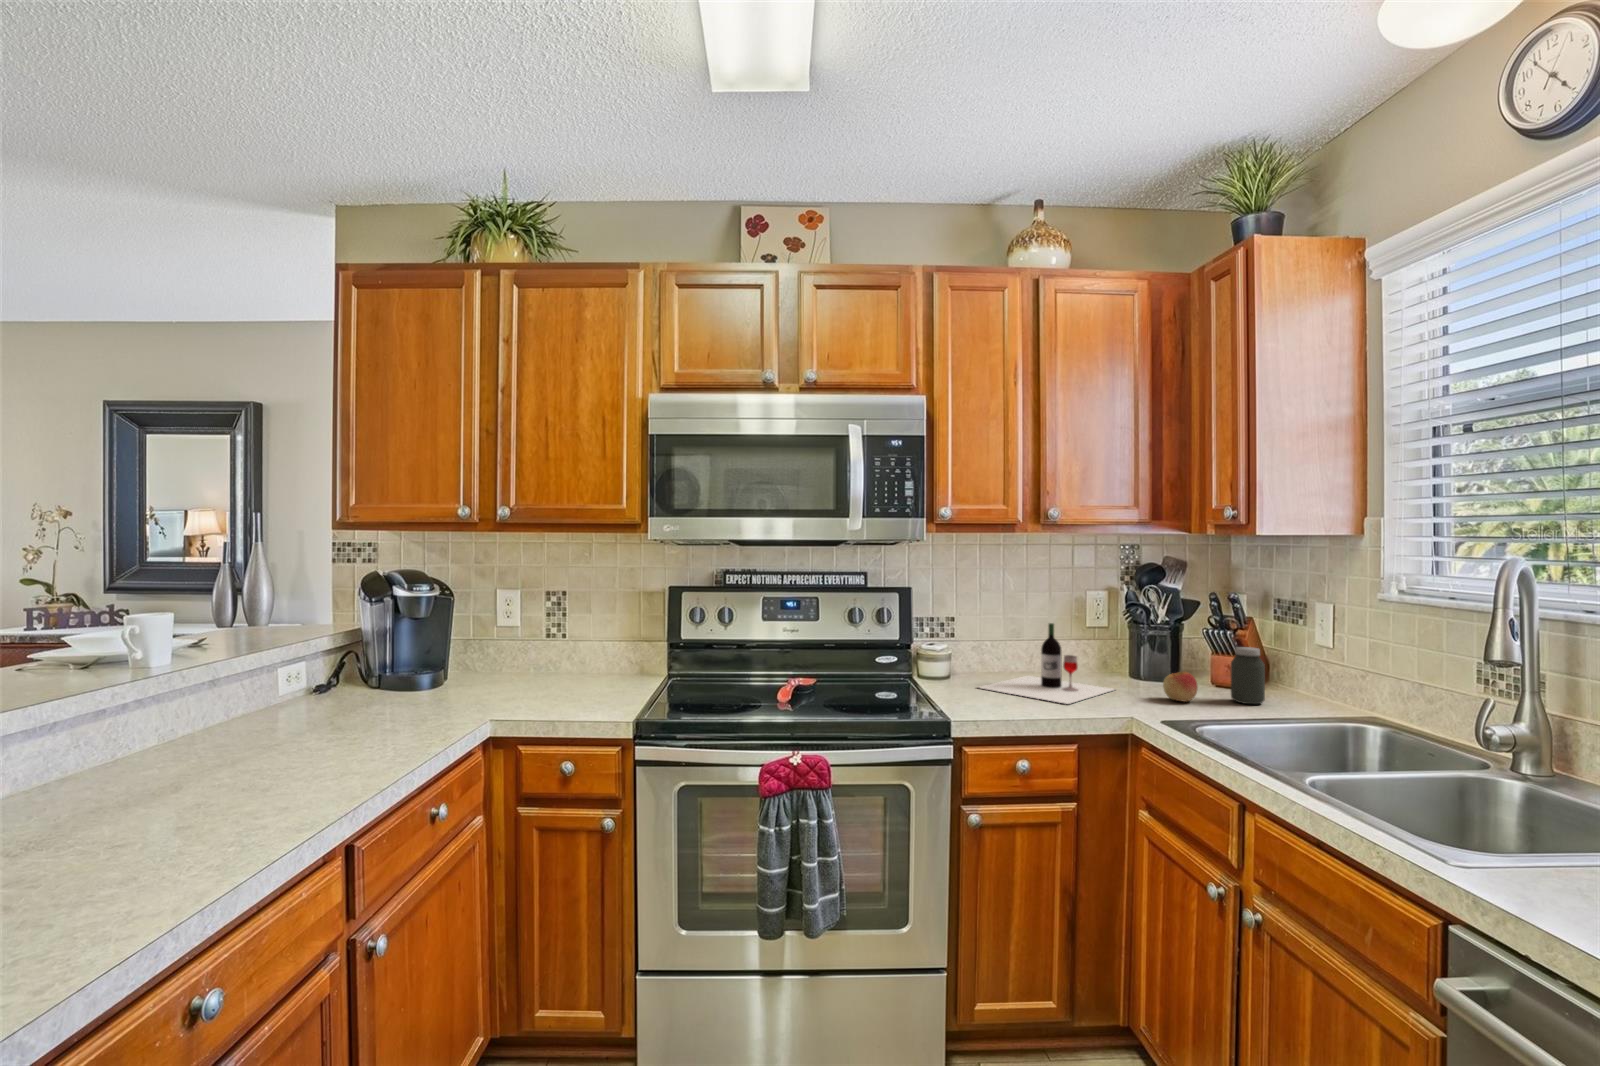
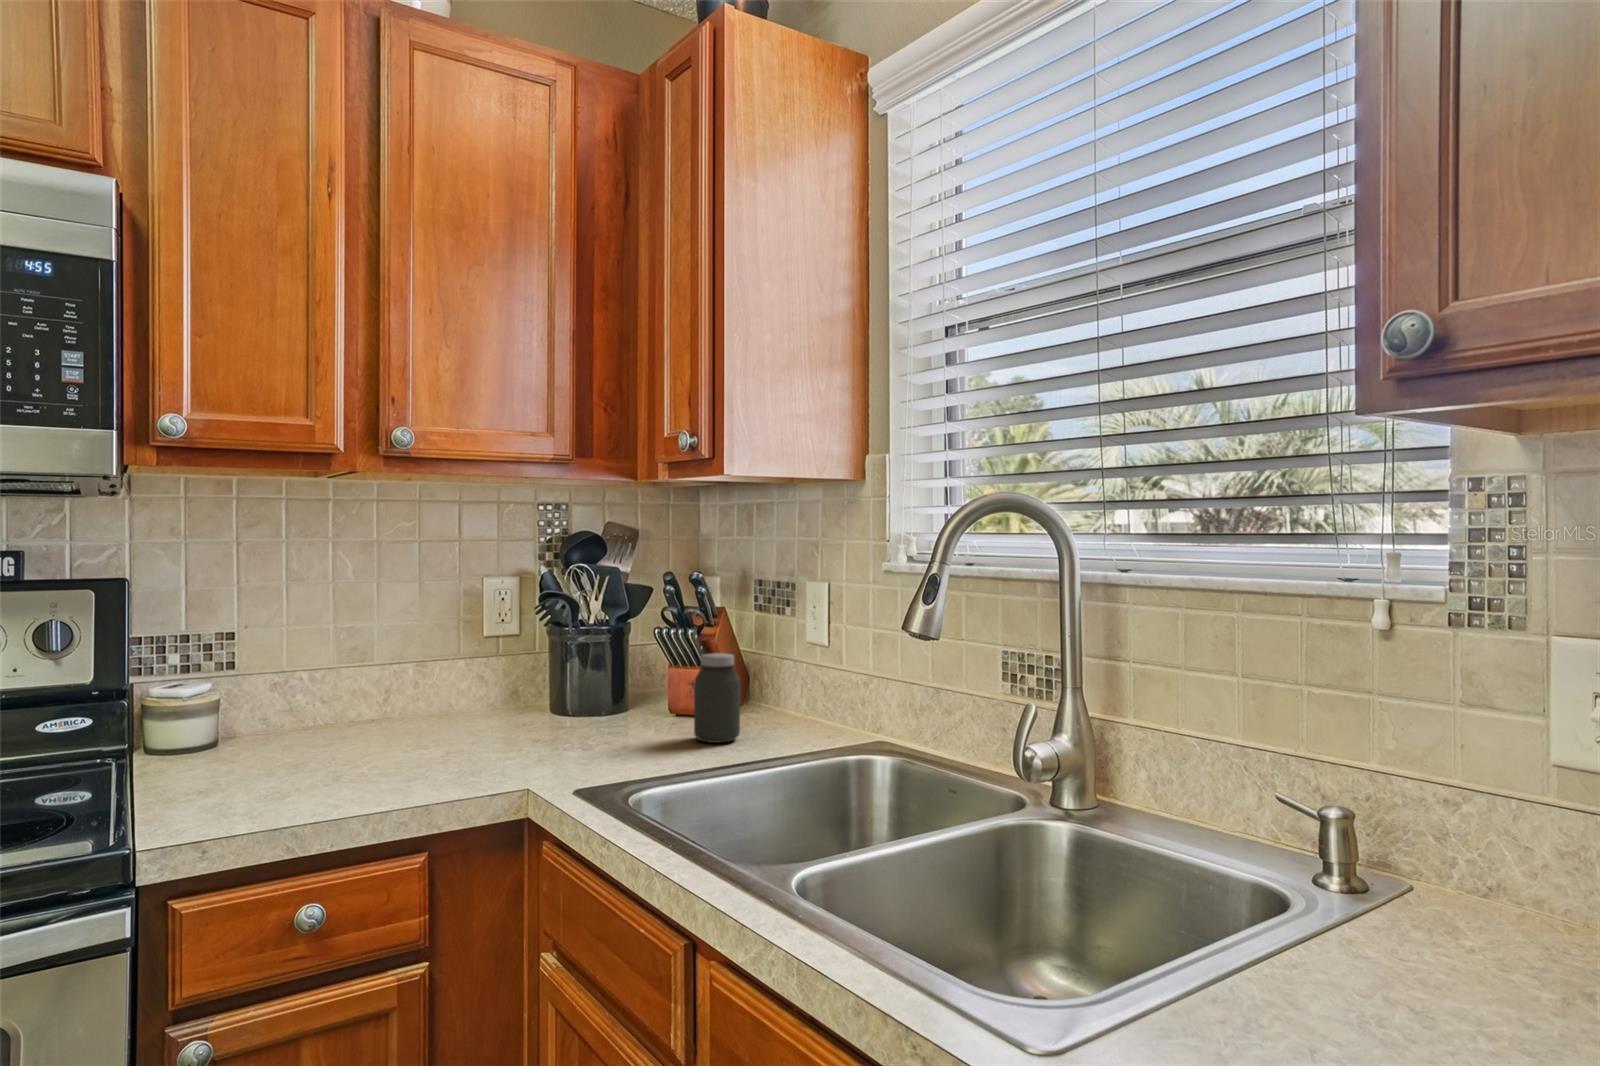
wine bottle: present [979,623,1114,704] -> none [238,635,522,788]
apple: present [1163,671,1198,702] -> none [594,701,646,752]

